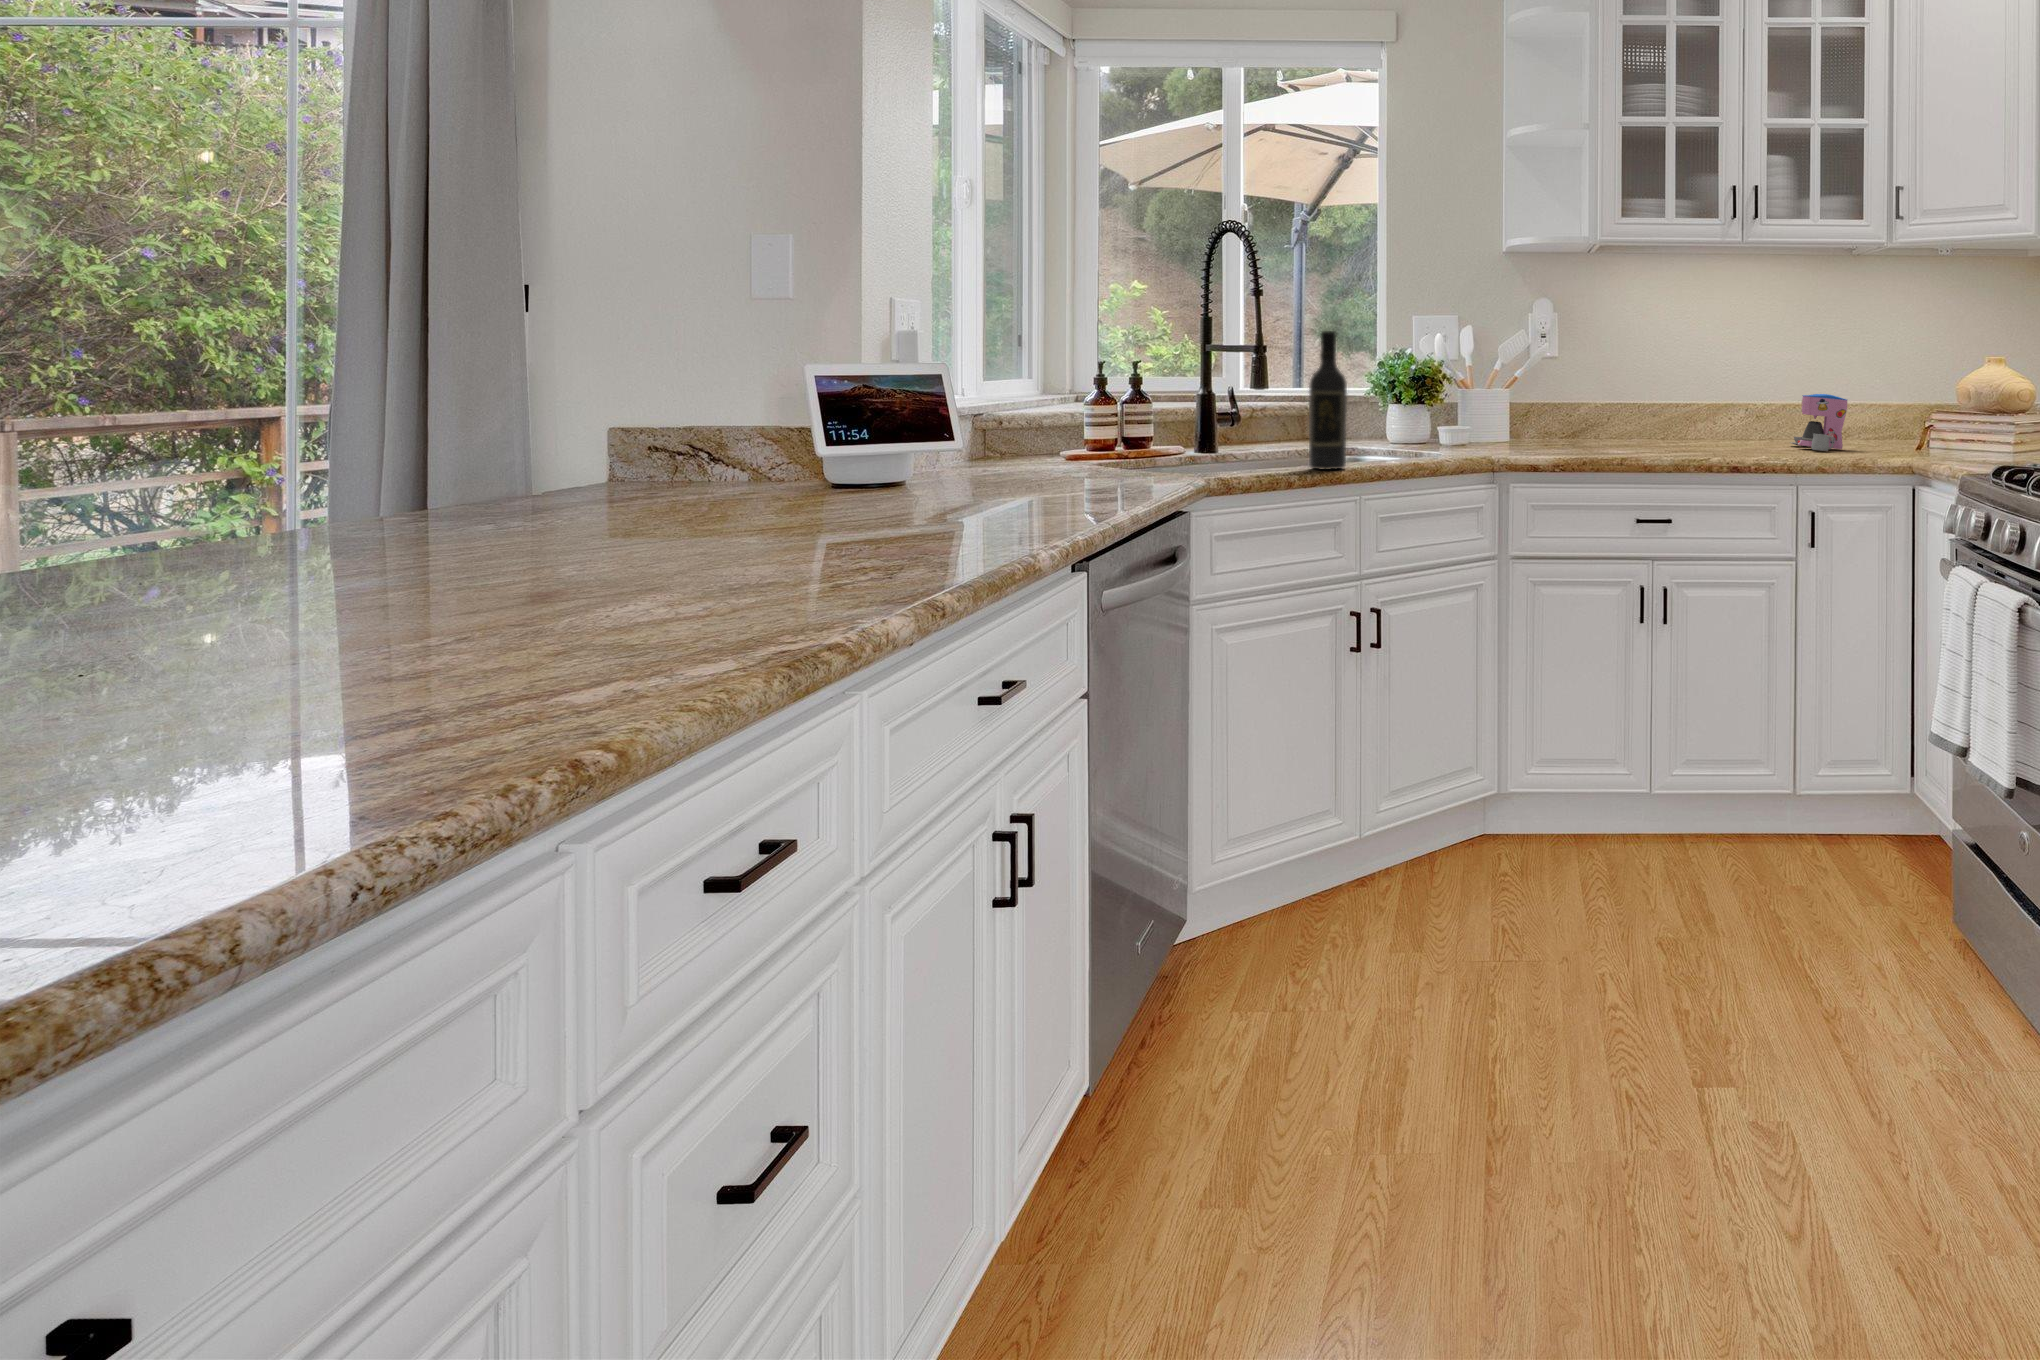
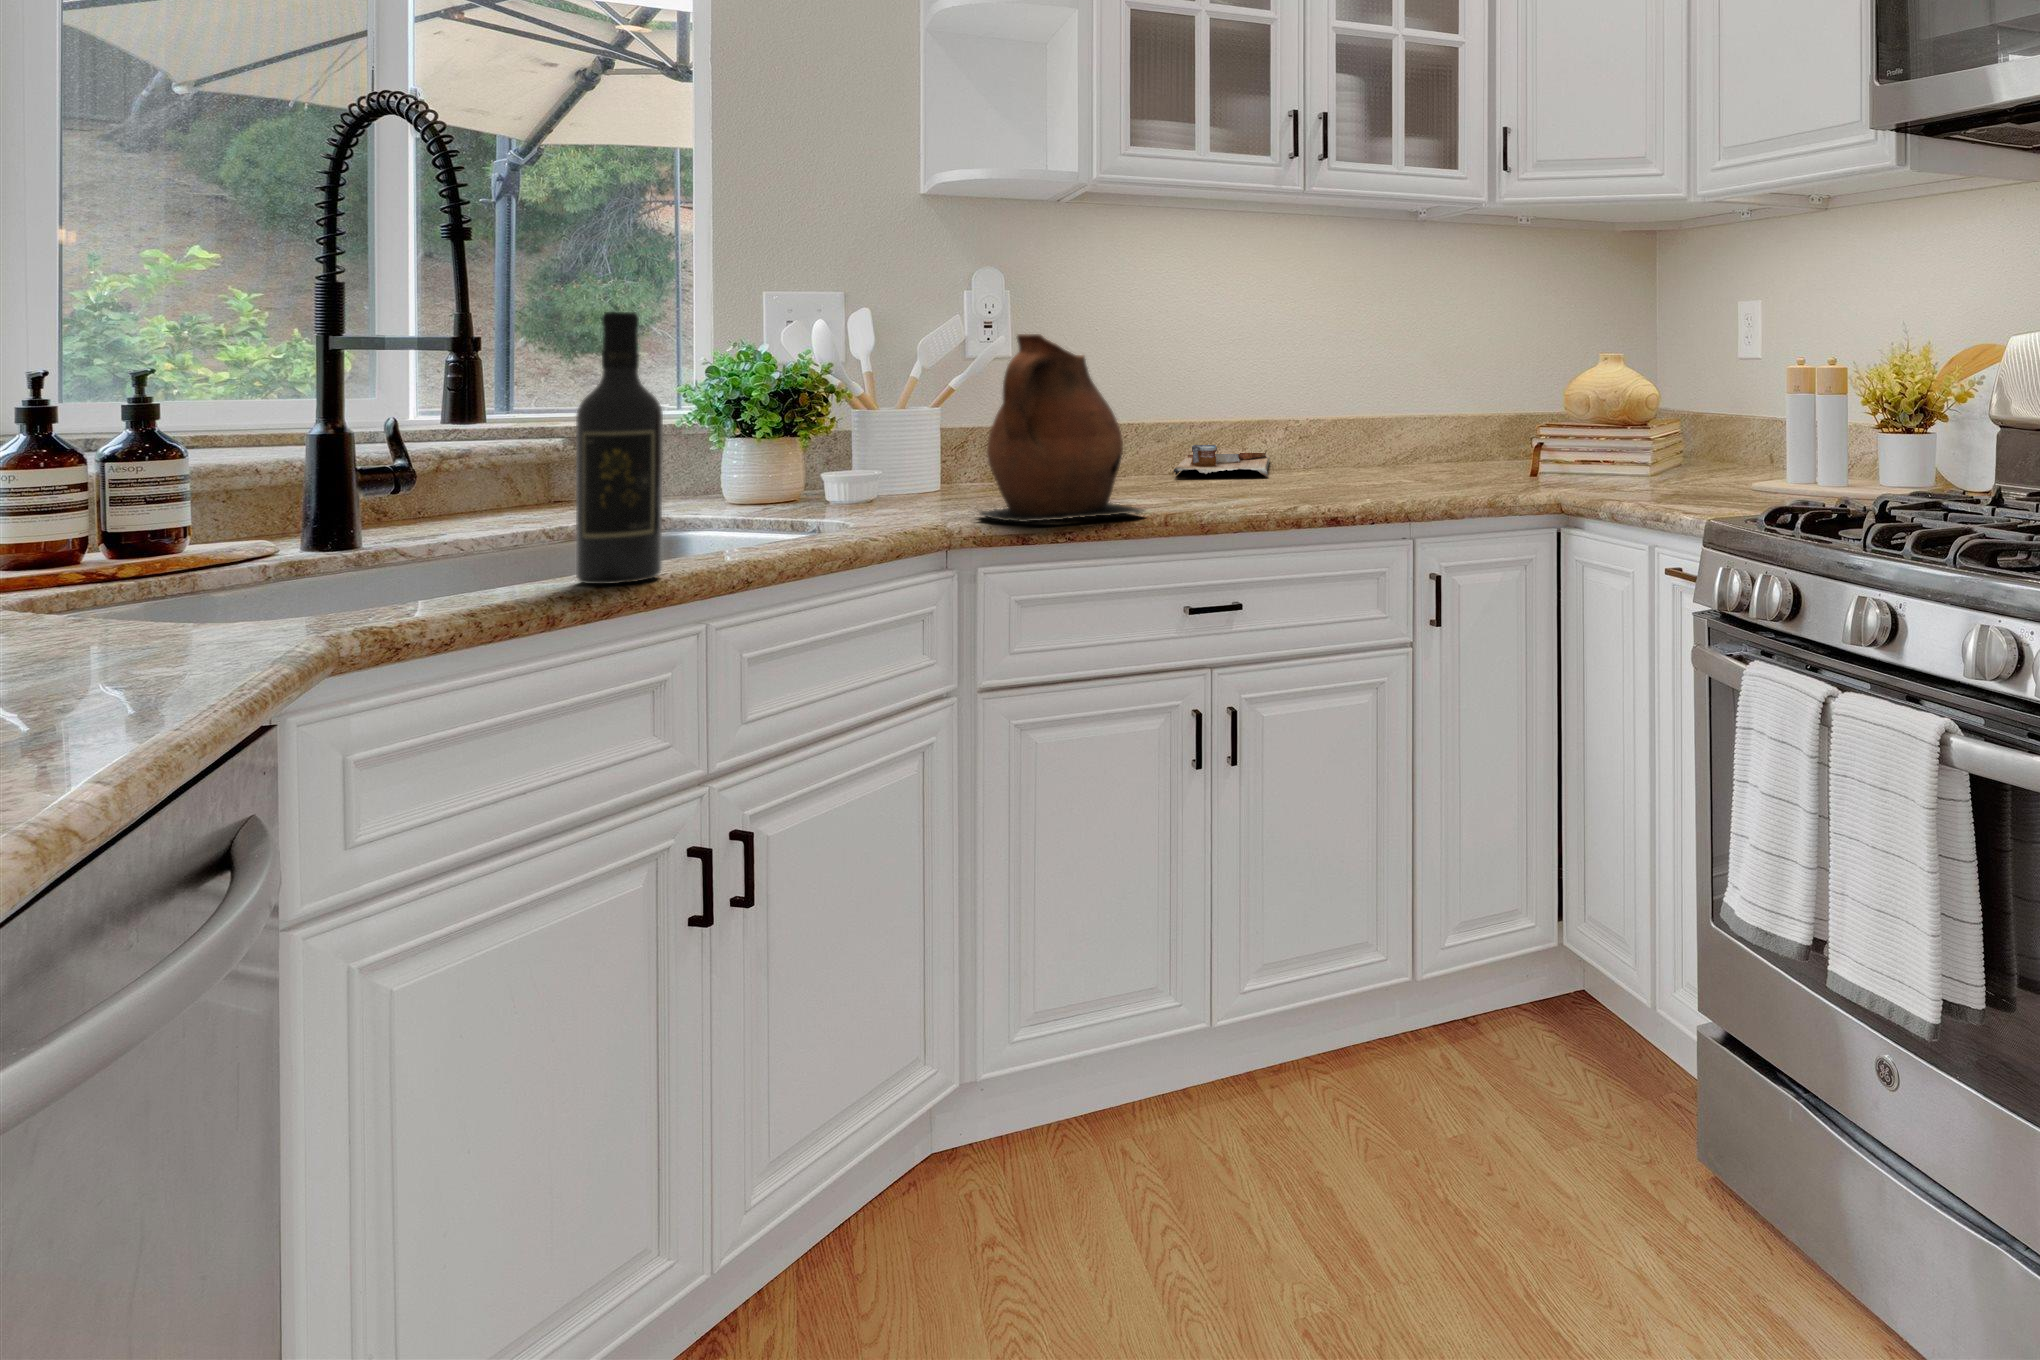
ceramic pitcher: none [1510,343,1613,459] -> present [980,334,1144,522]
coffee maker: present [1790,394,1847,451] -> none [1355,403,1440,481]
cutting board: none [1659,419,1741,445] -> present [1173,444,1270,476]

